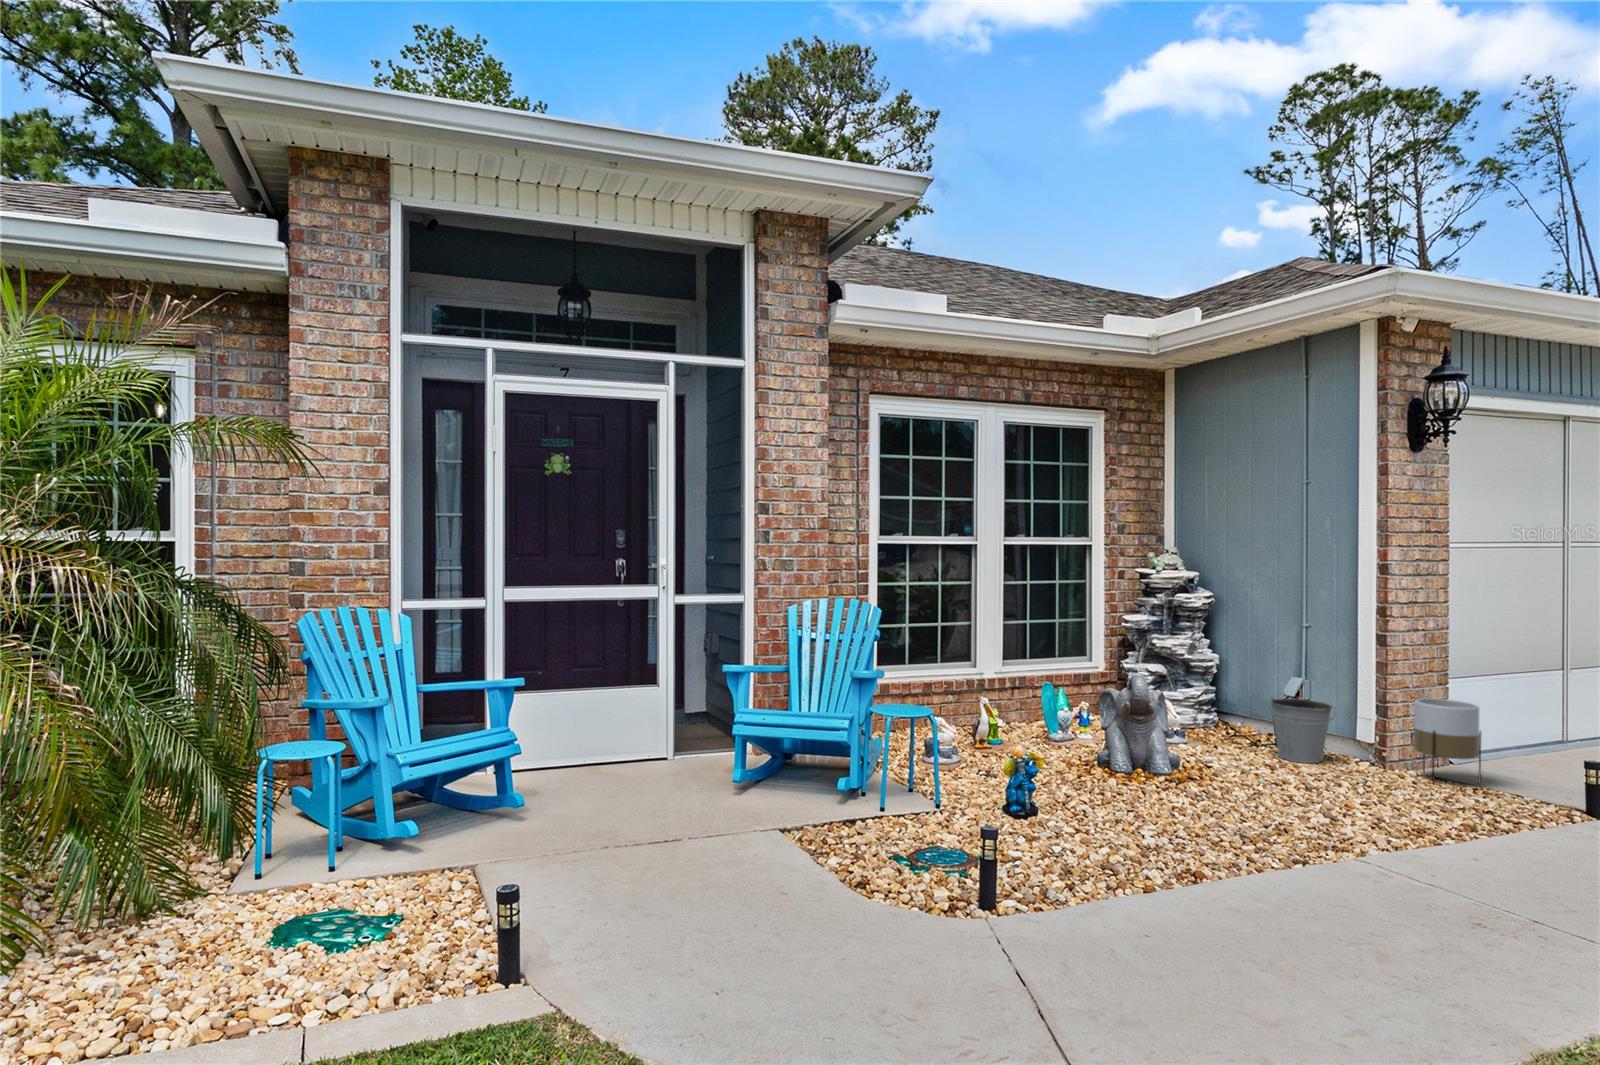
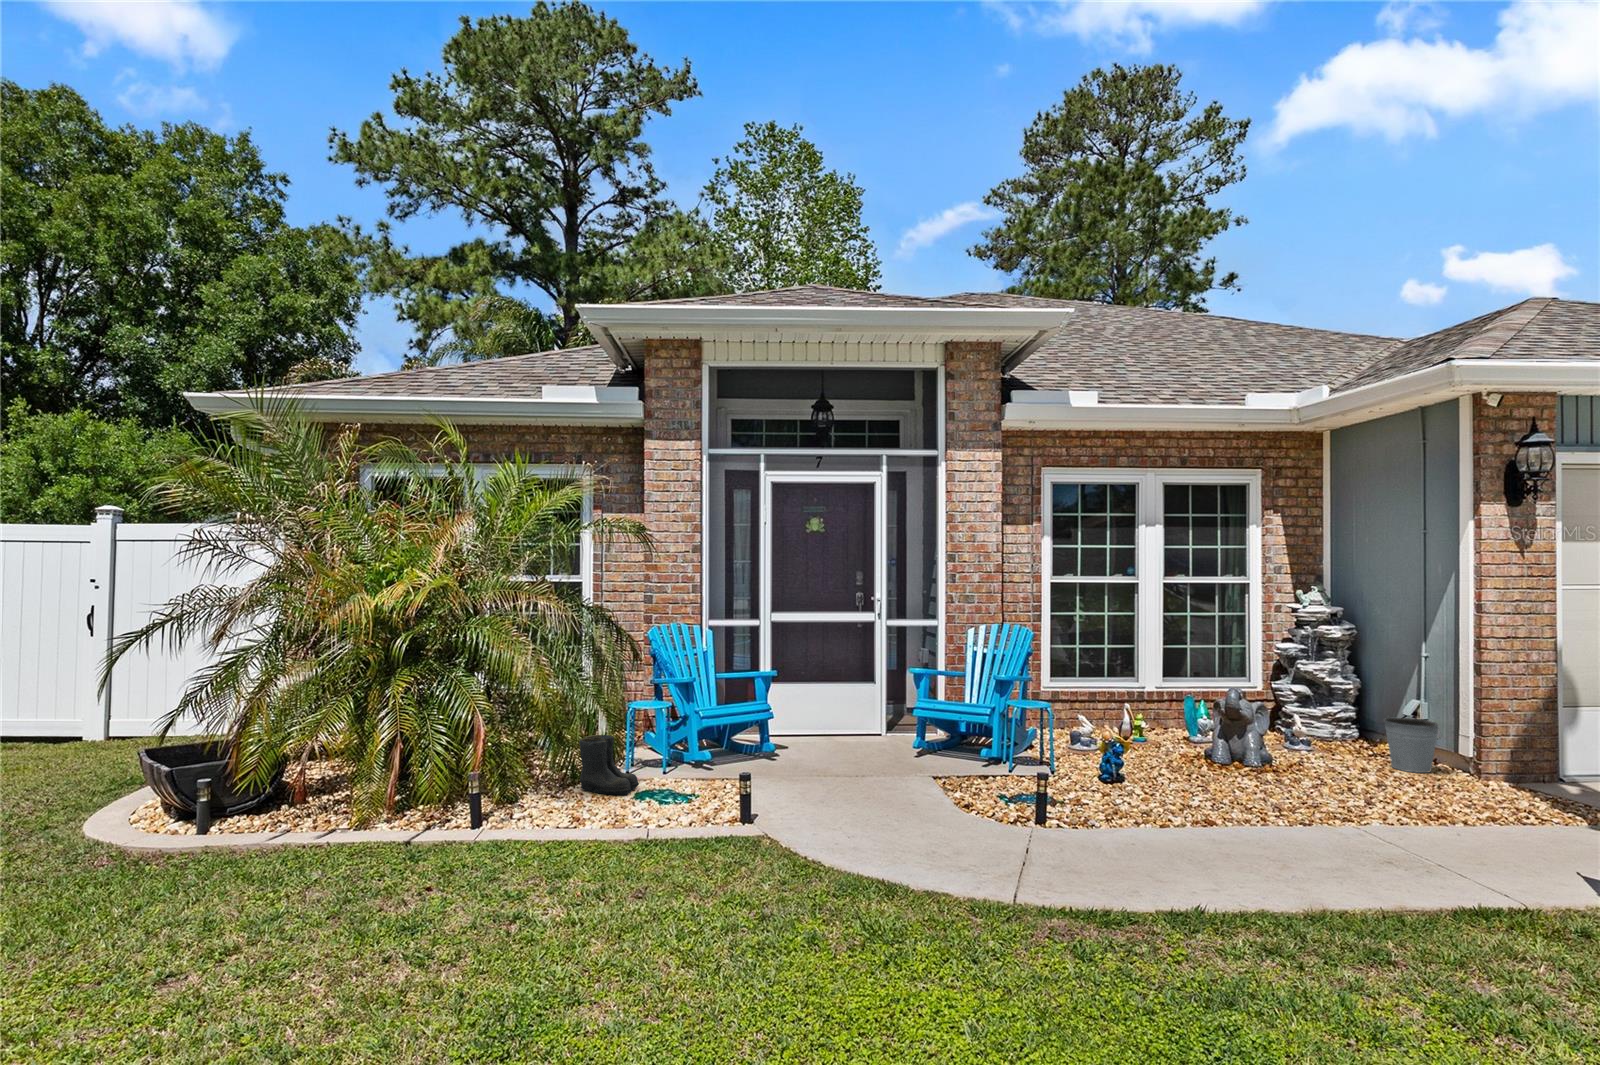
planter: present [1413,698,1481,783] -> none [1507,722,1569,798]
boots: none [148,821,281,940] -> present [579,735,639,795]

